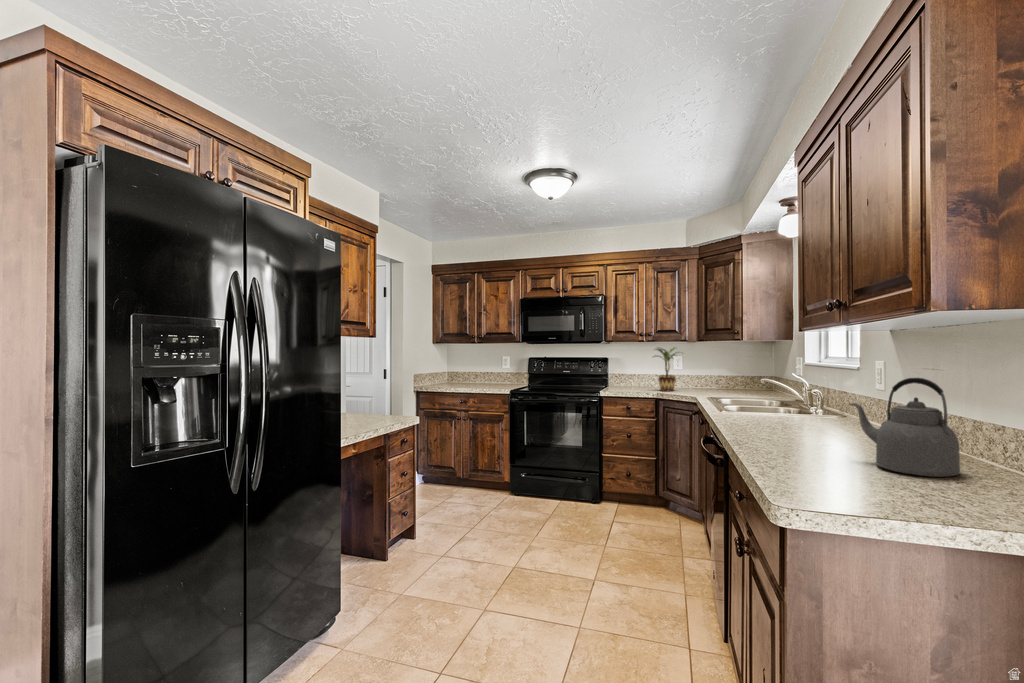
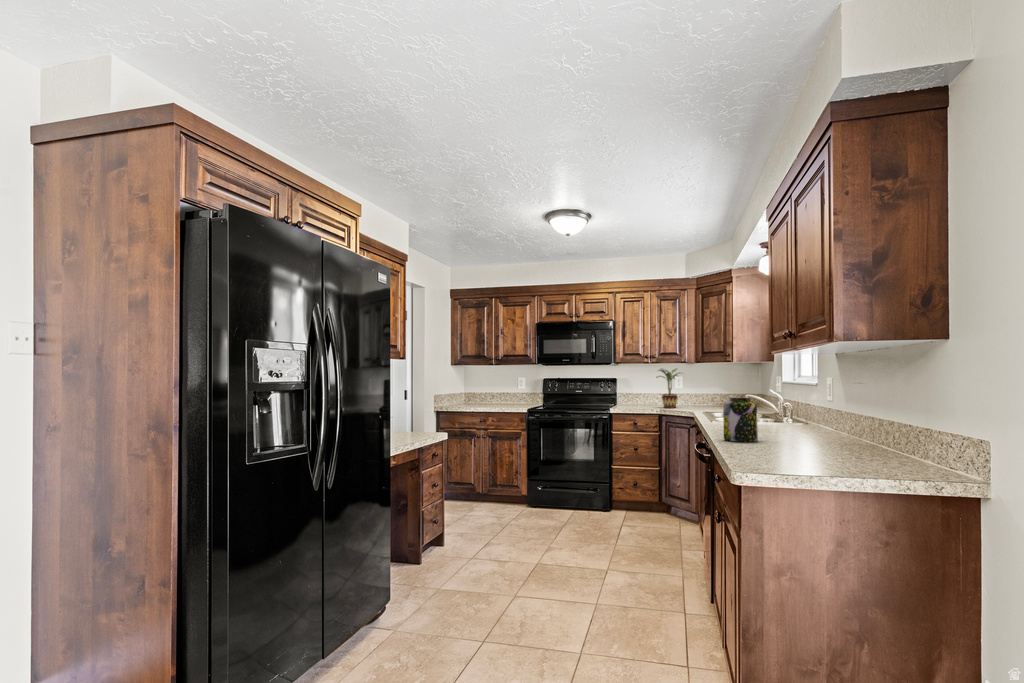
kettle: present [849,378,960,477] -> none [781,388,841,449]
jar: none [755,389,808,456] -> present [723,398,758,442]

